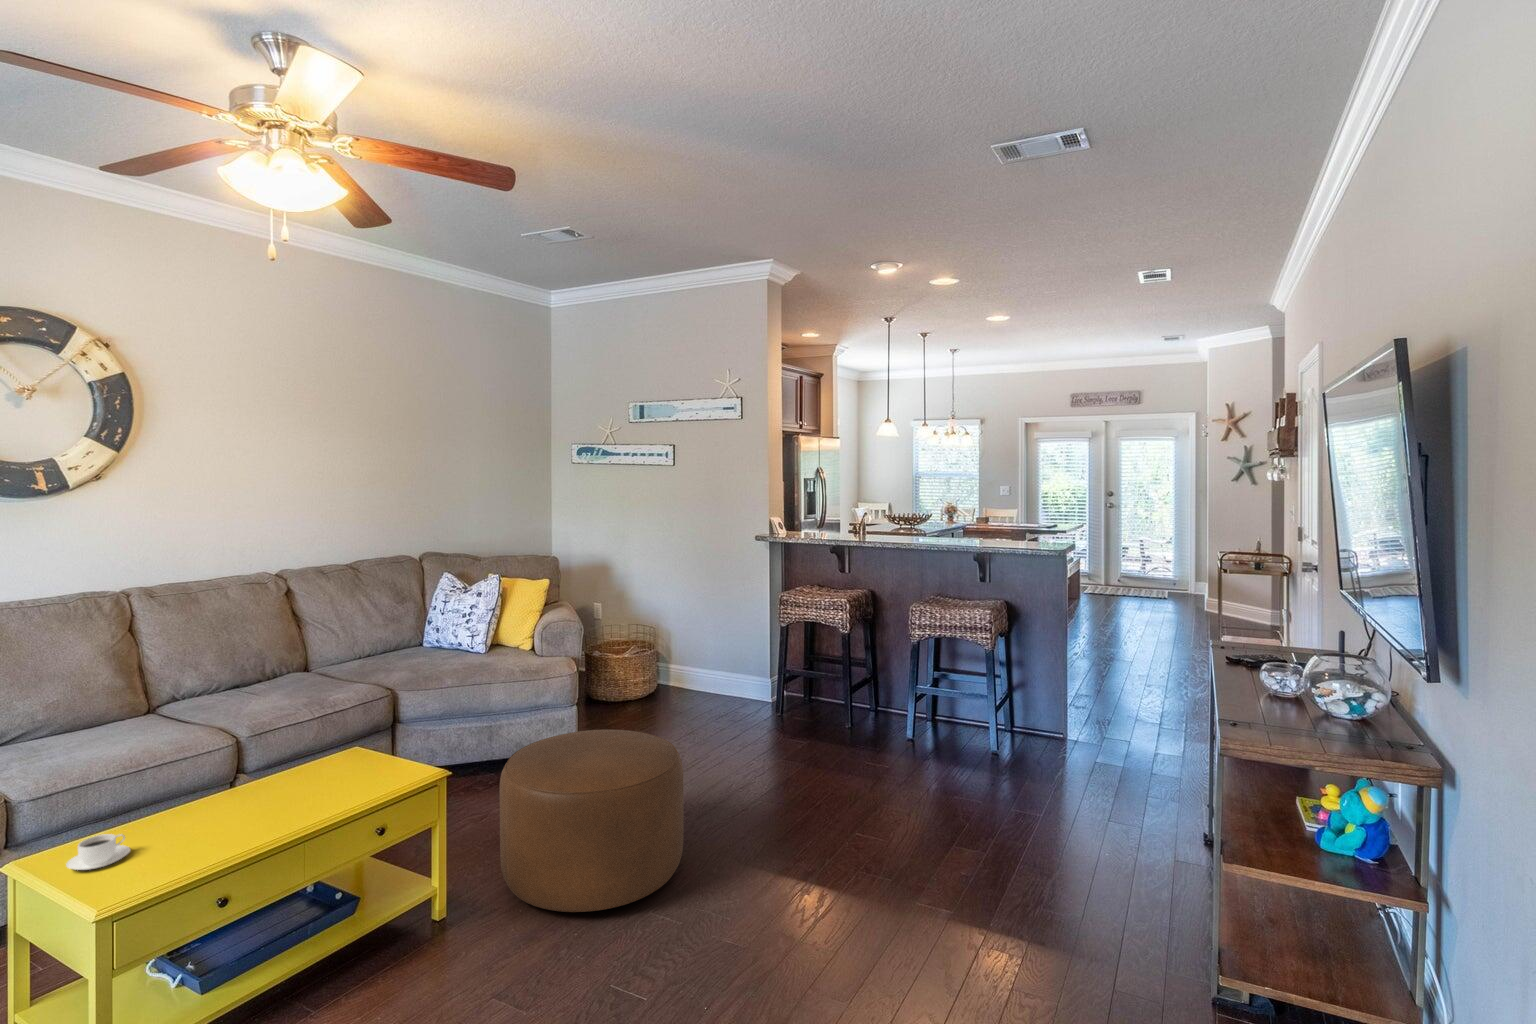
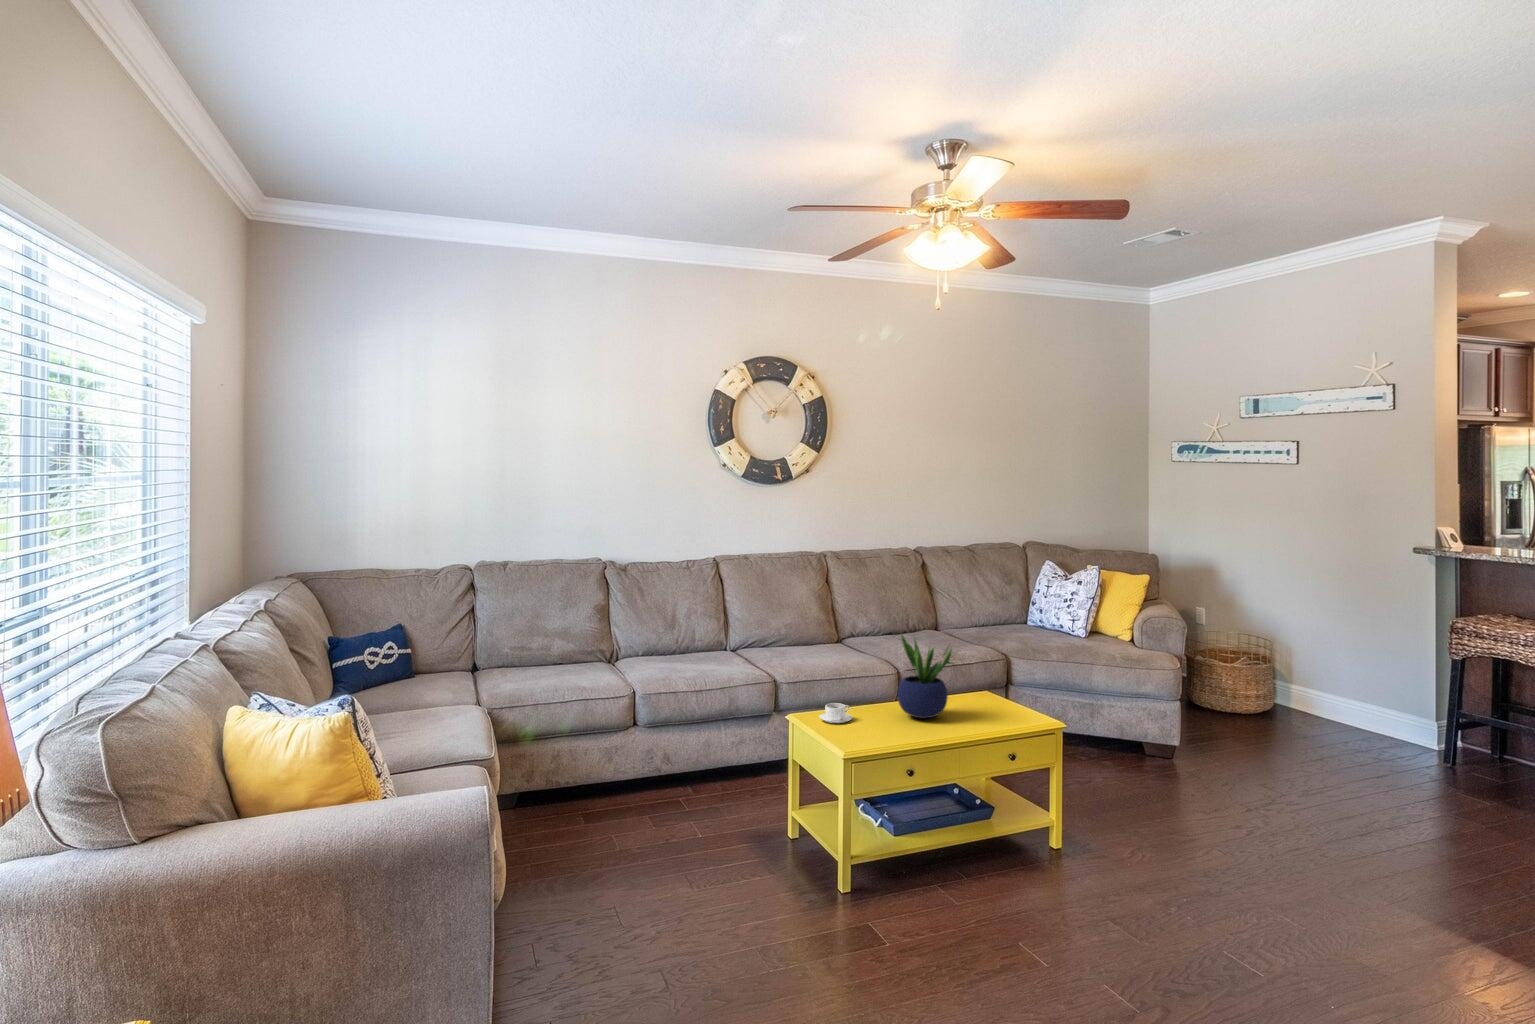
potted plant: none [207,707,298,825] -> present [898,635,954,718]
ottoman: present [499,730,683,912] -> none [1107,710,1302,874]

